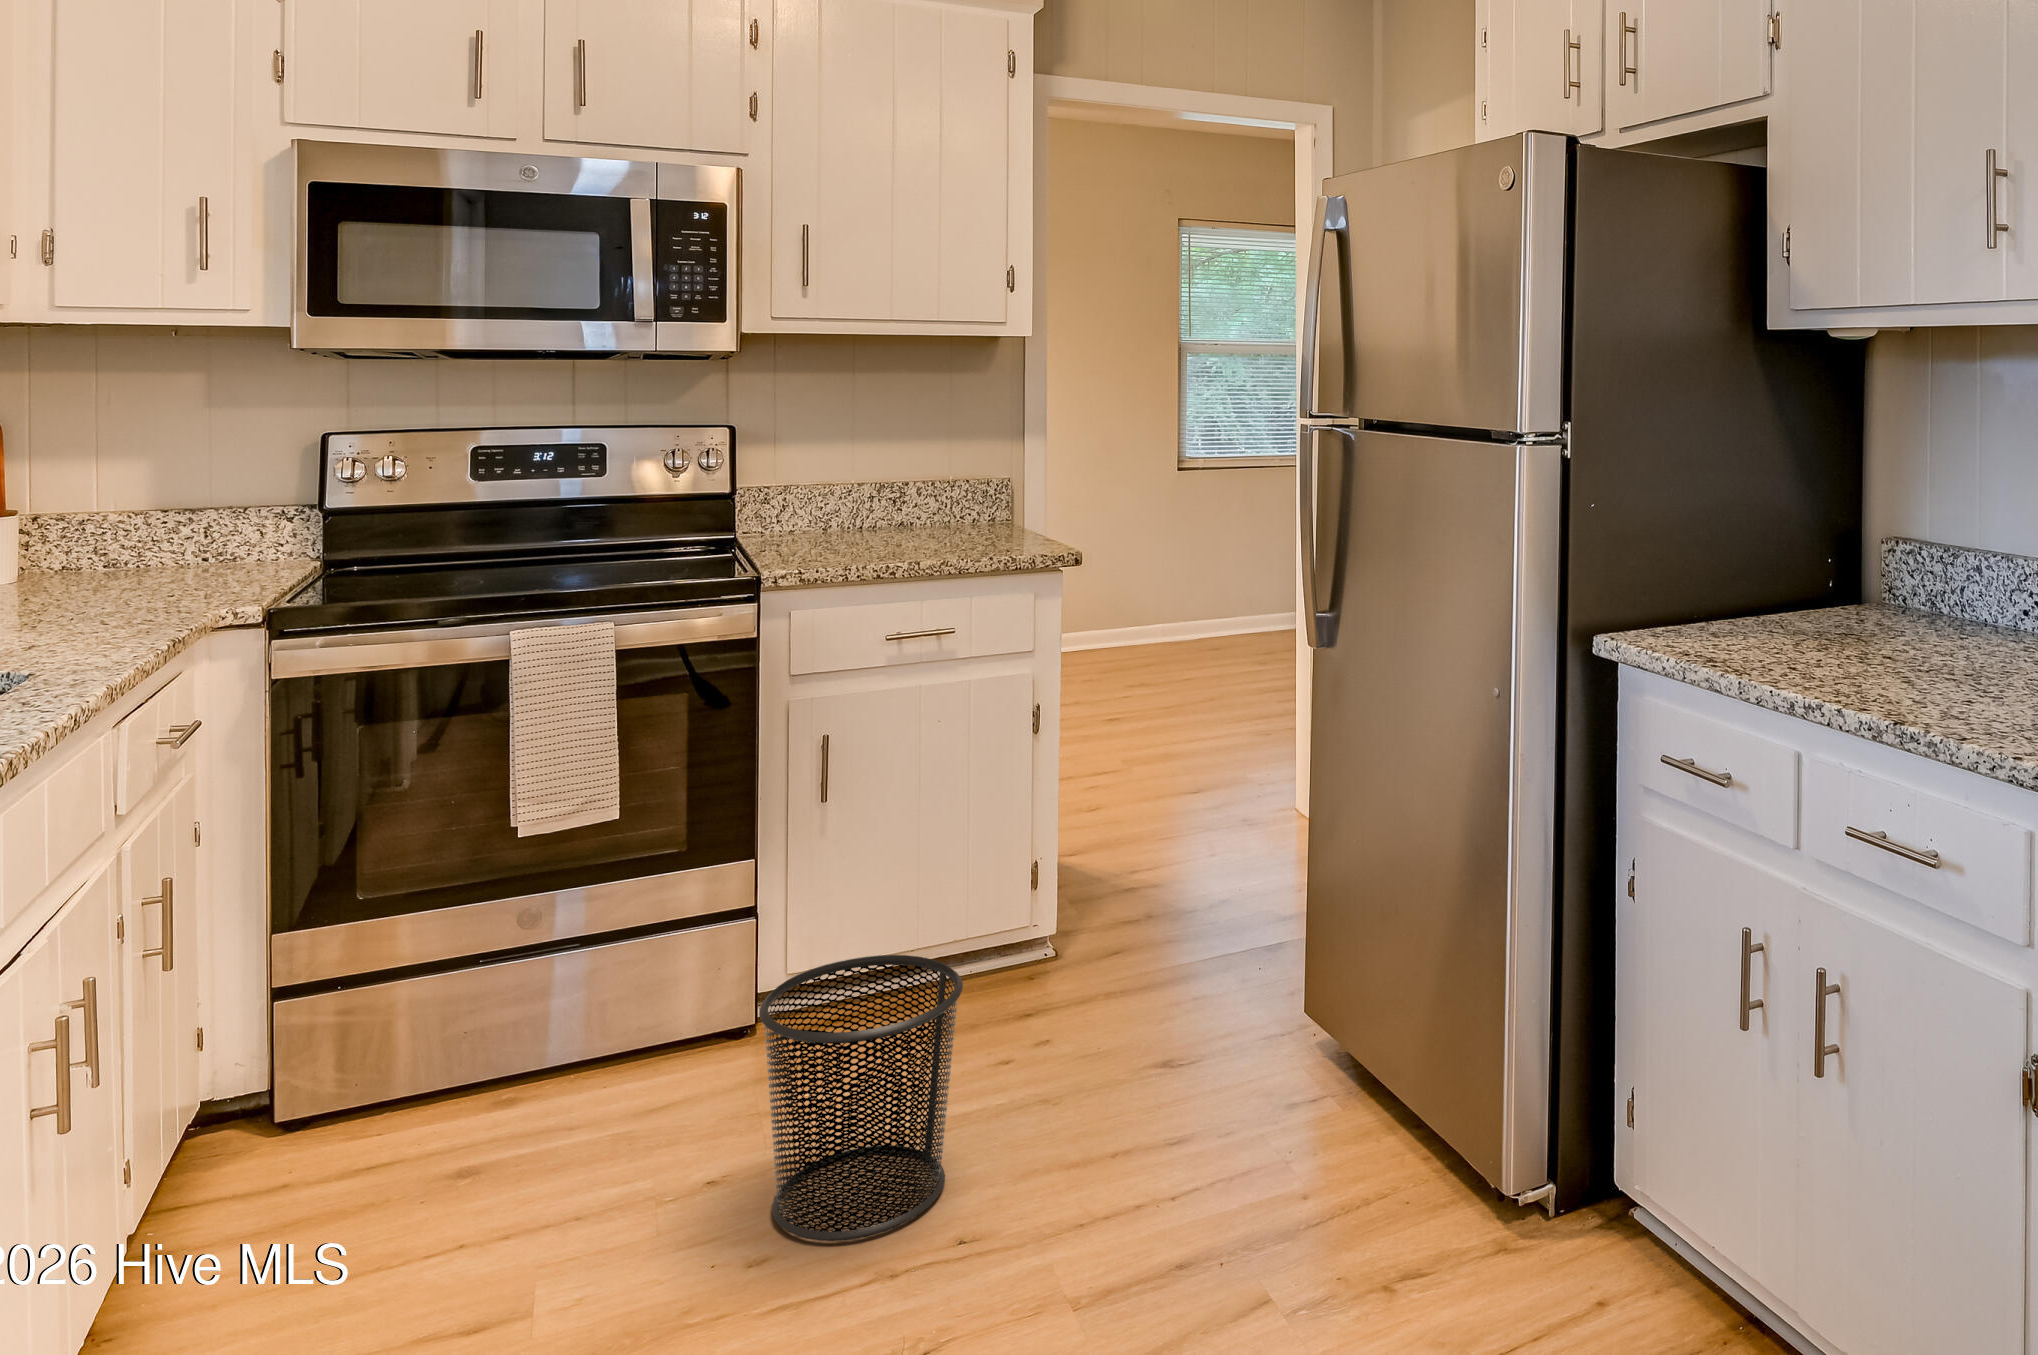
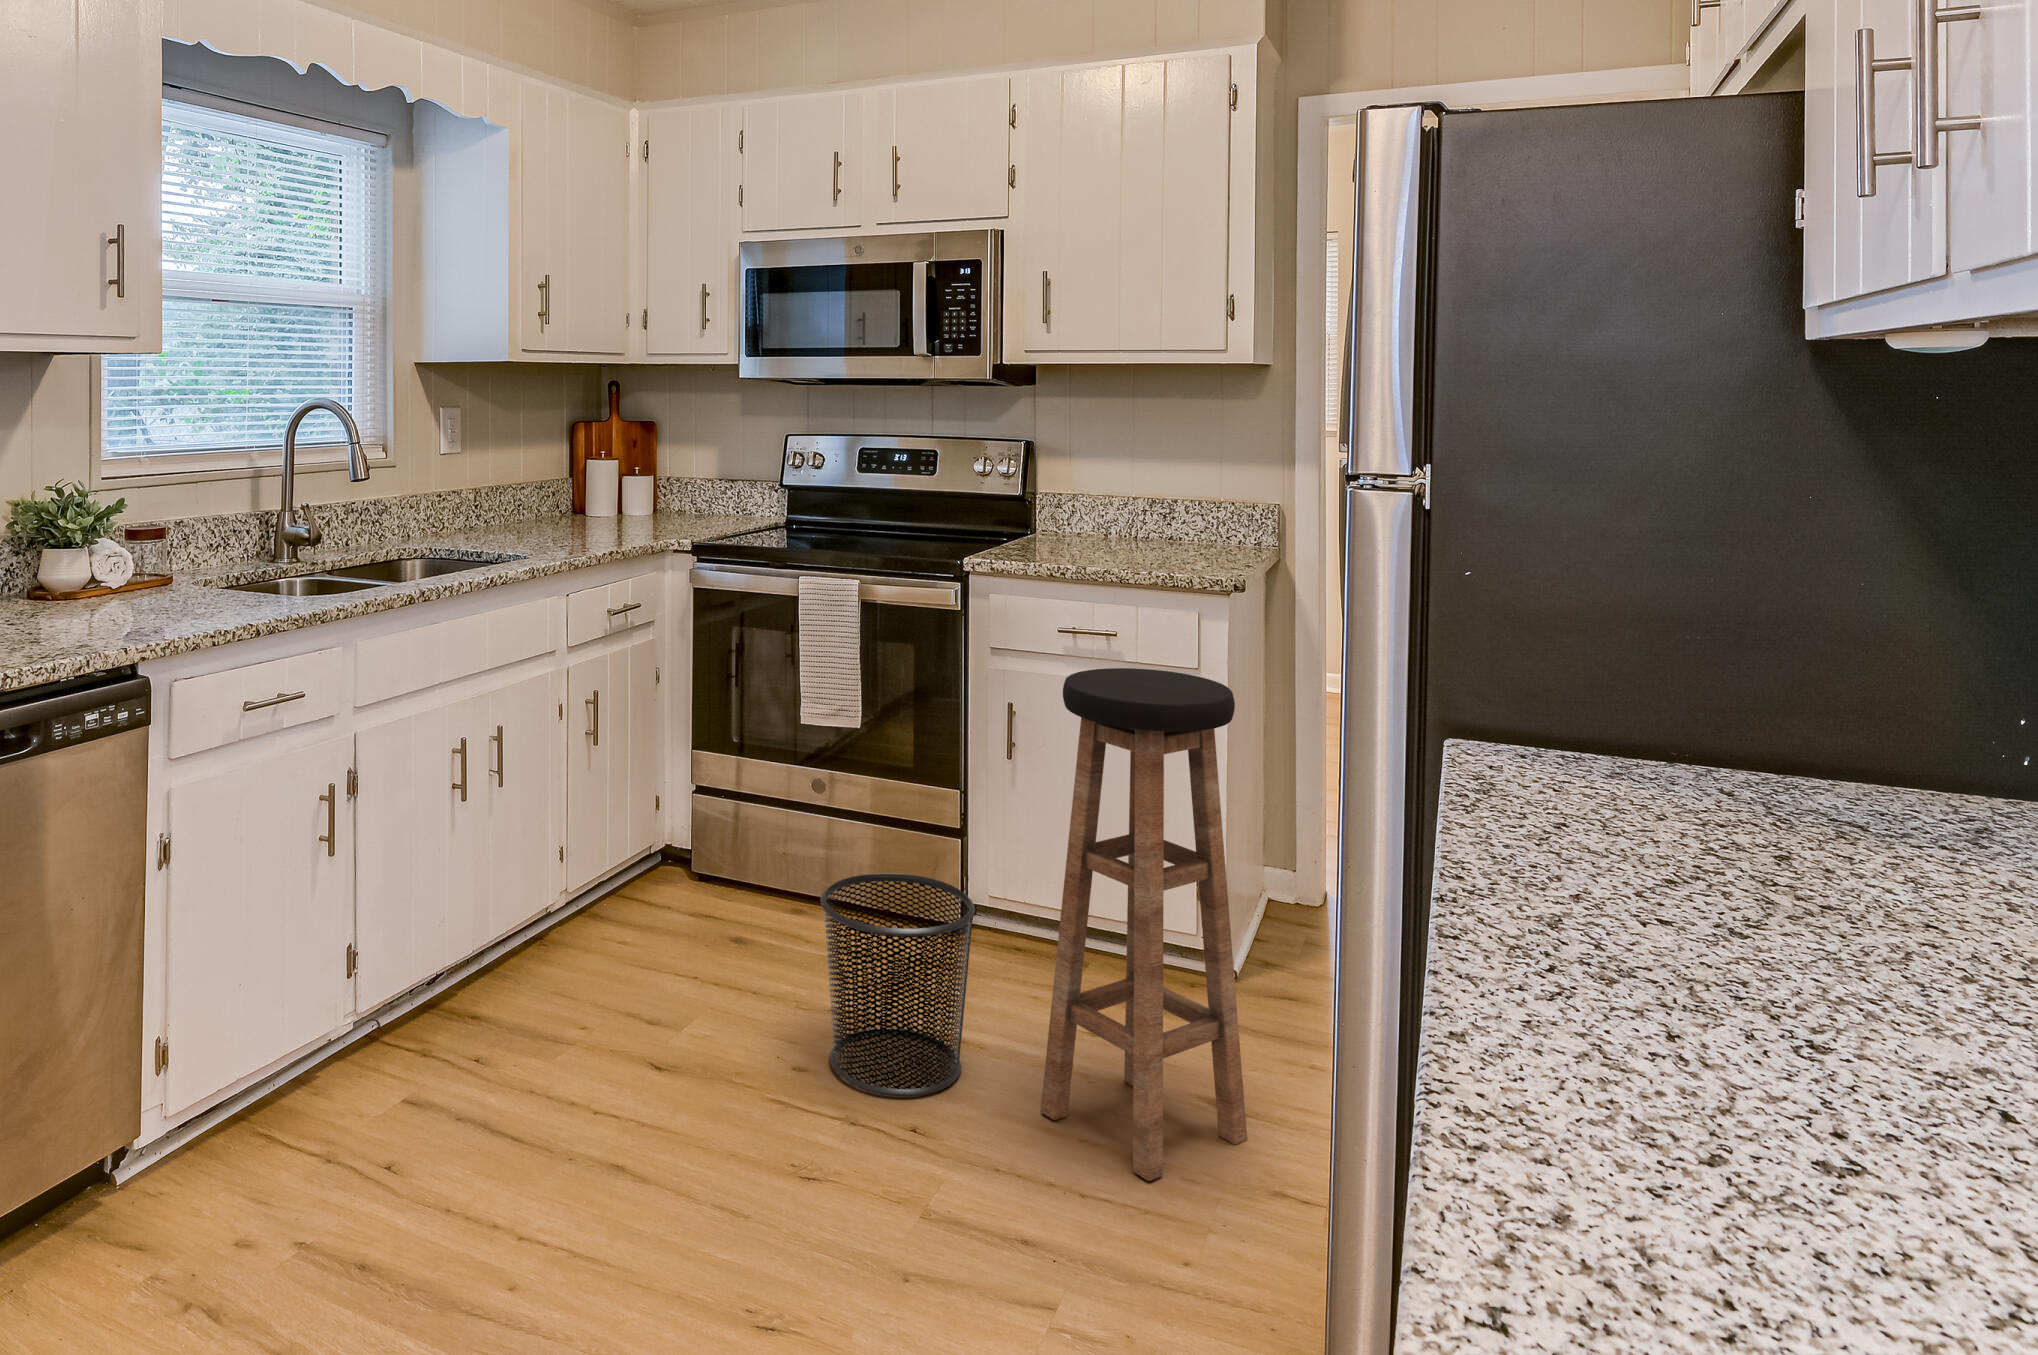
bar stool: none [1054,649,1236,1156] -> present [1041,668,1247,1181]

